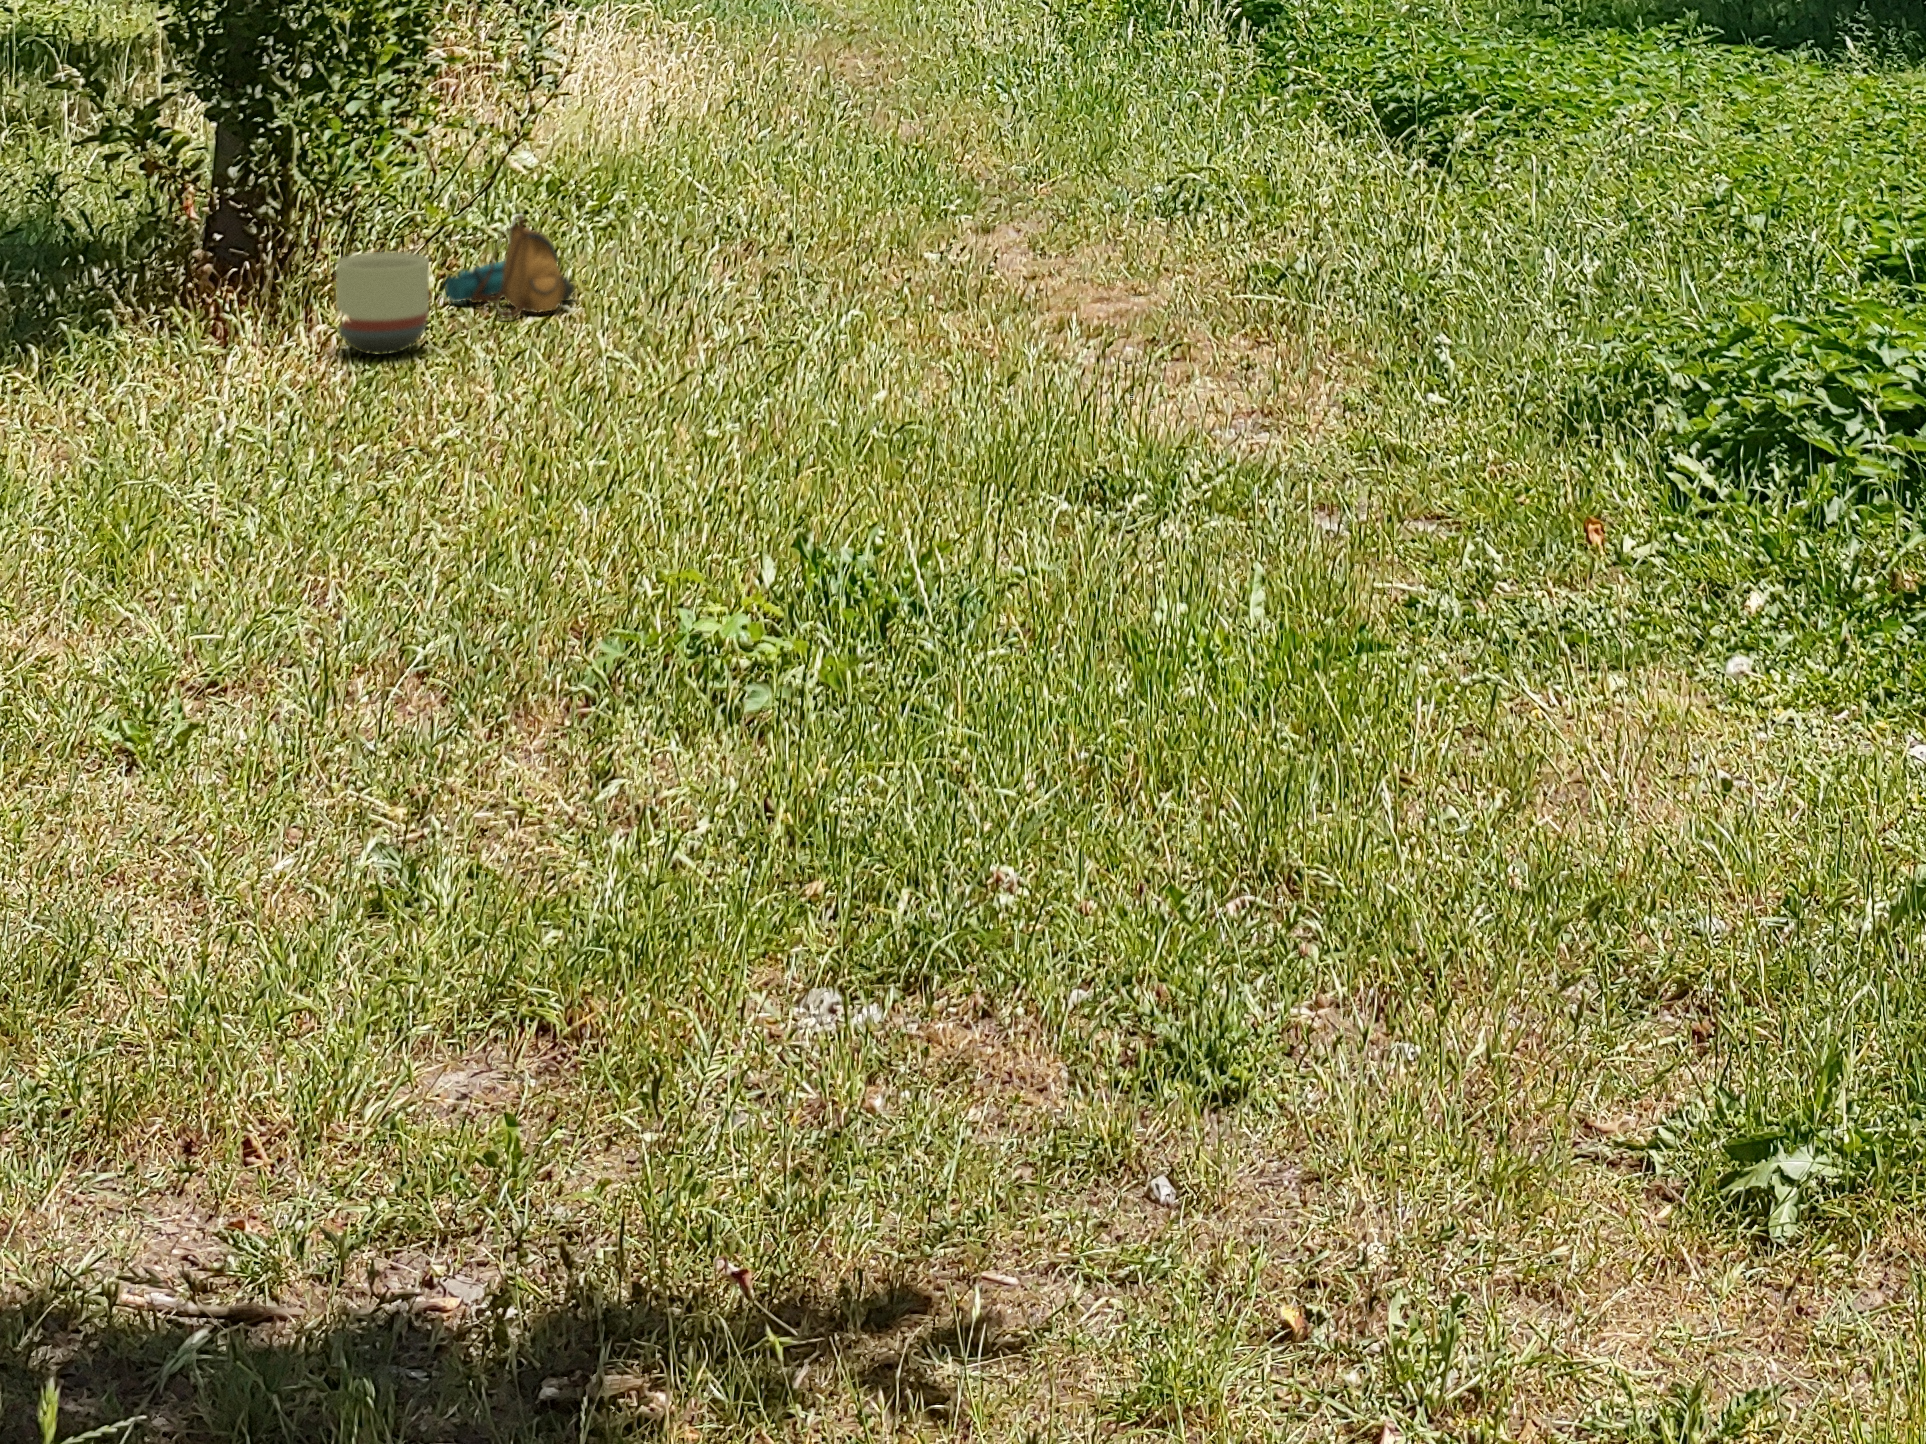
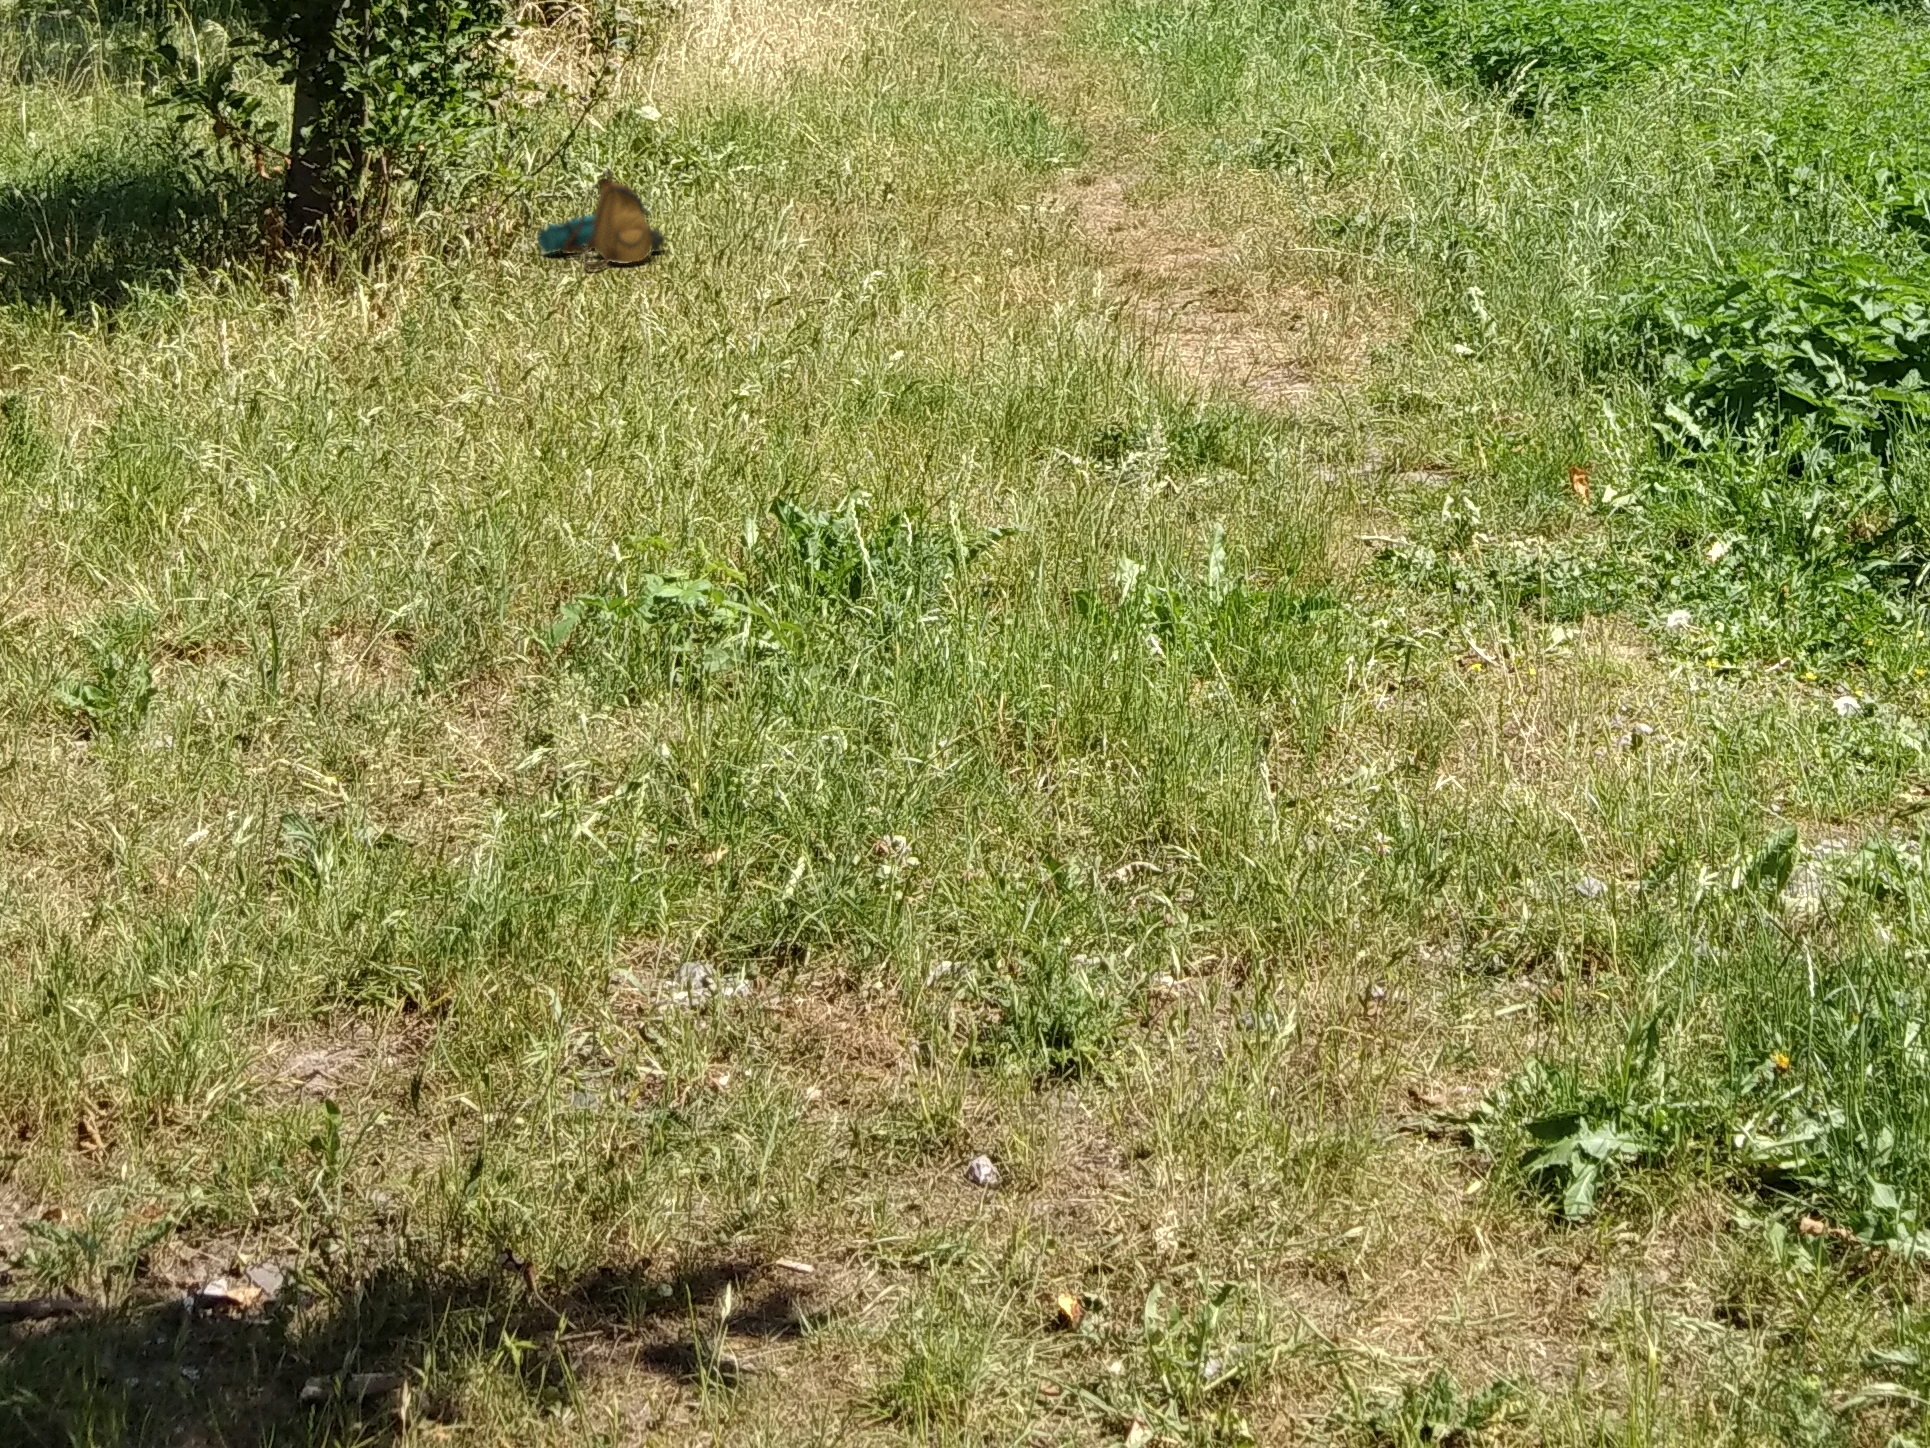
planter: present [336,252,429,355] -> none [416,207,507,307]

